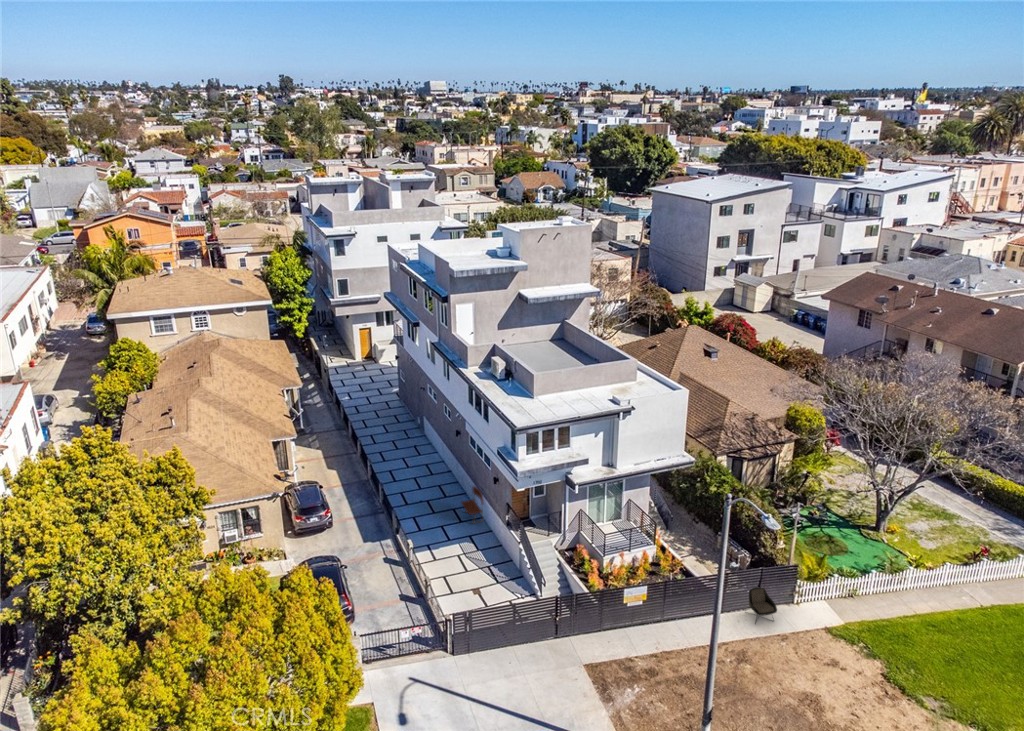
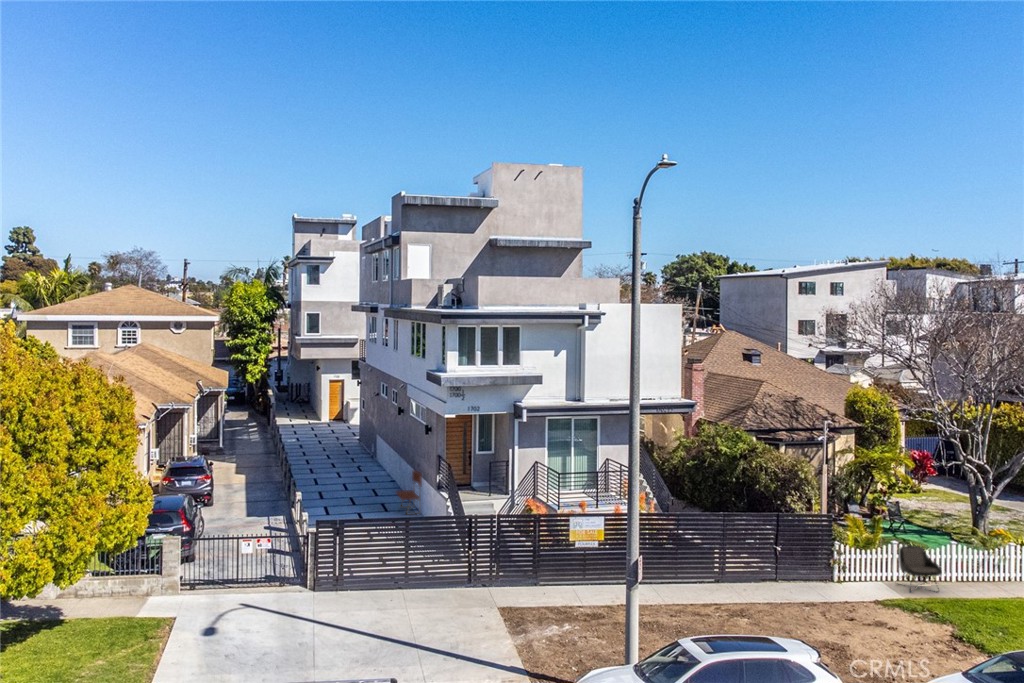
lounge chair: present [749,587,777,624] -> present [898,545,942,592]

